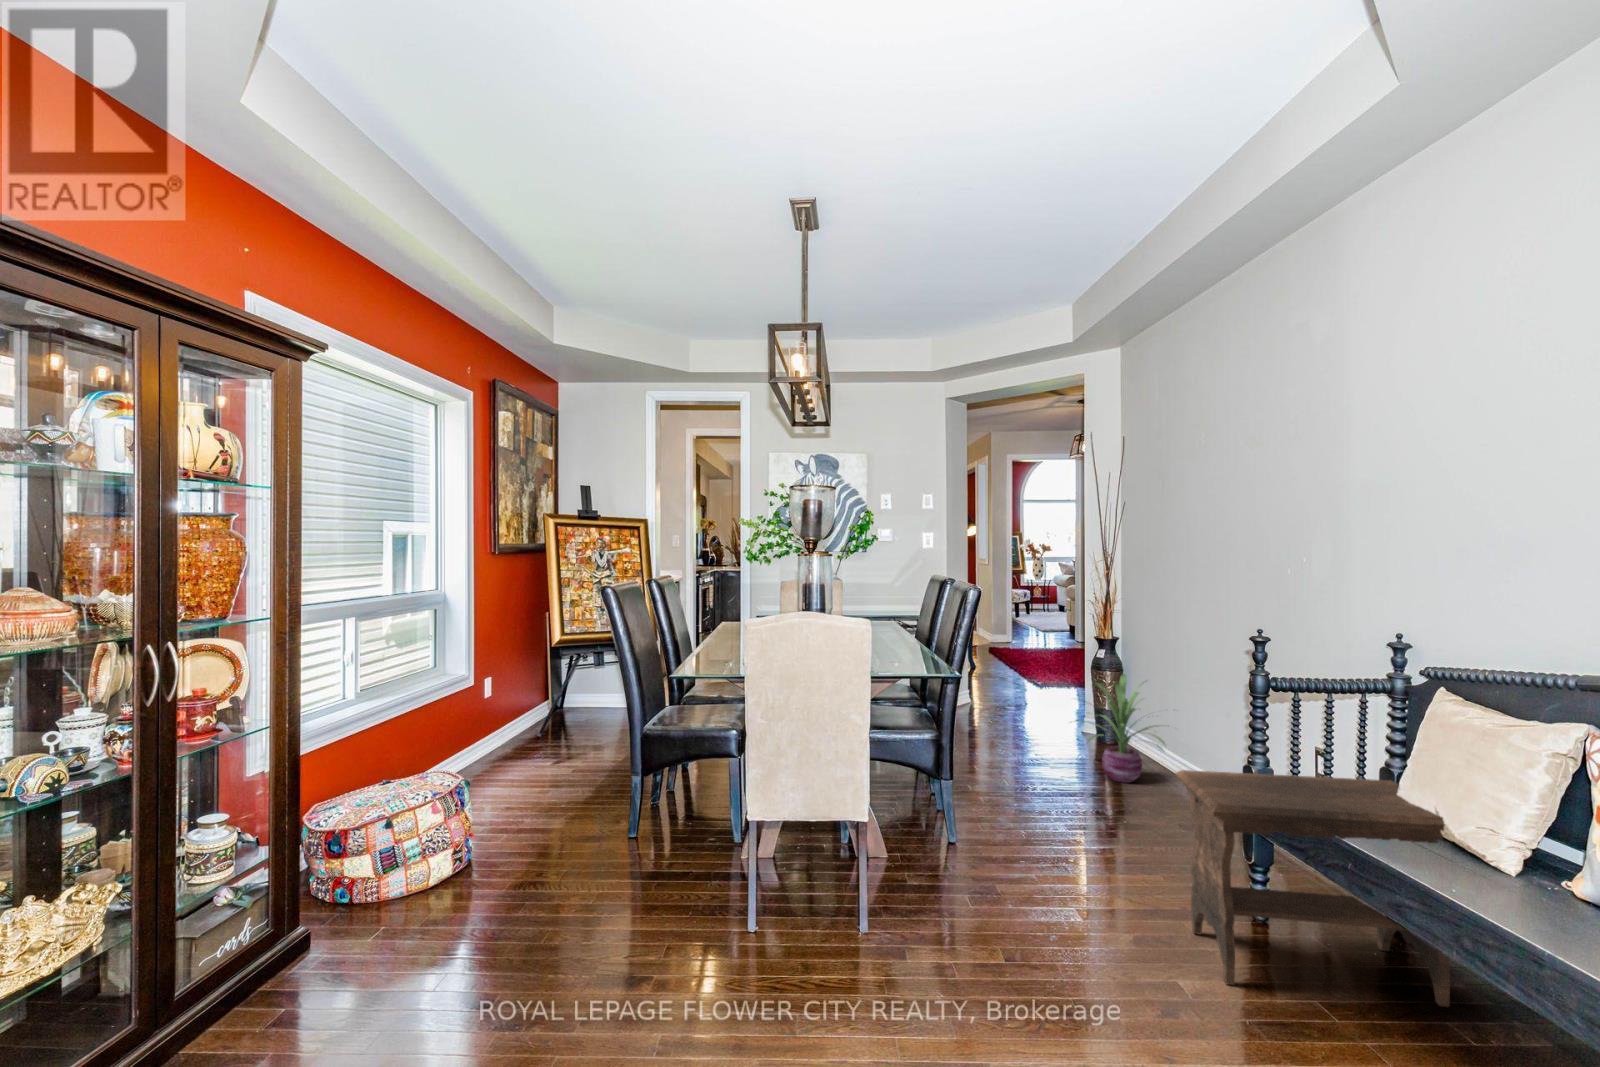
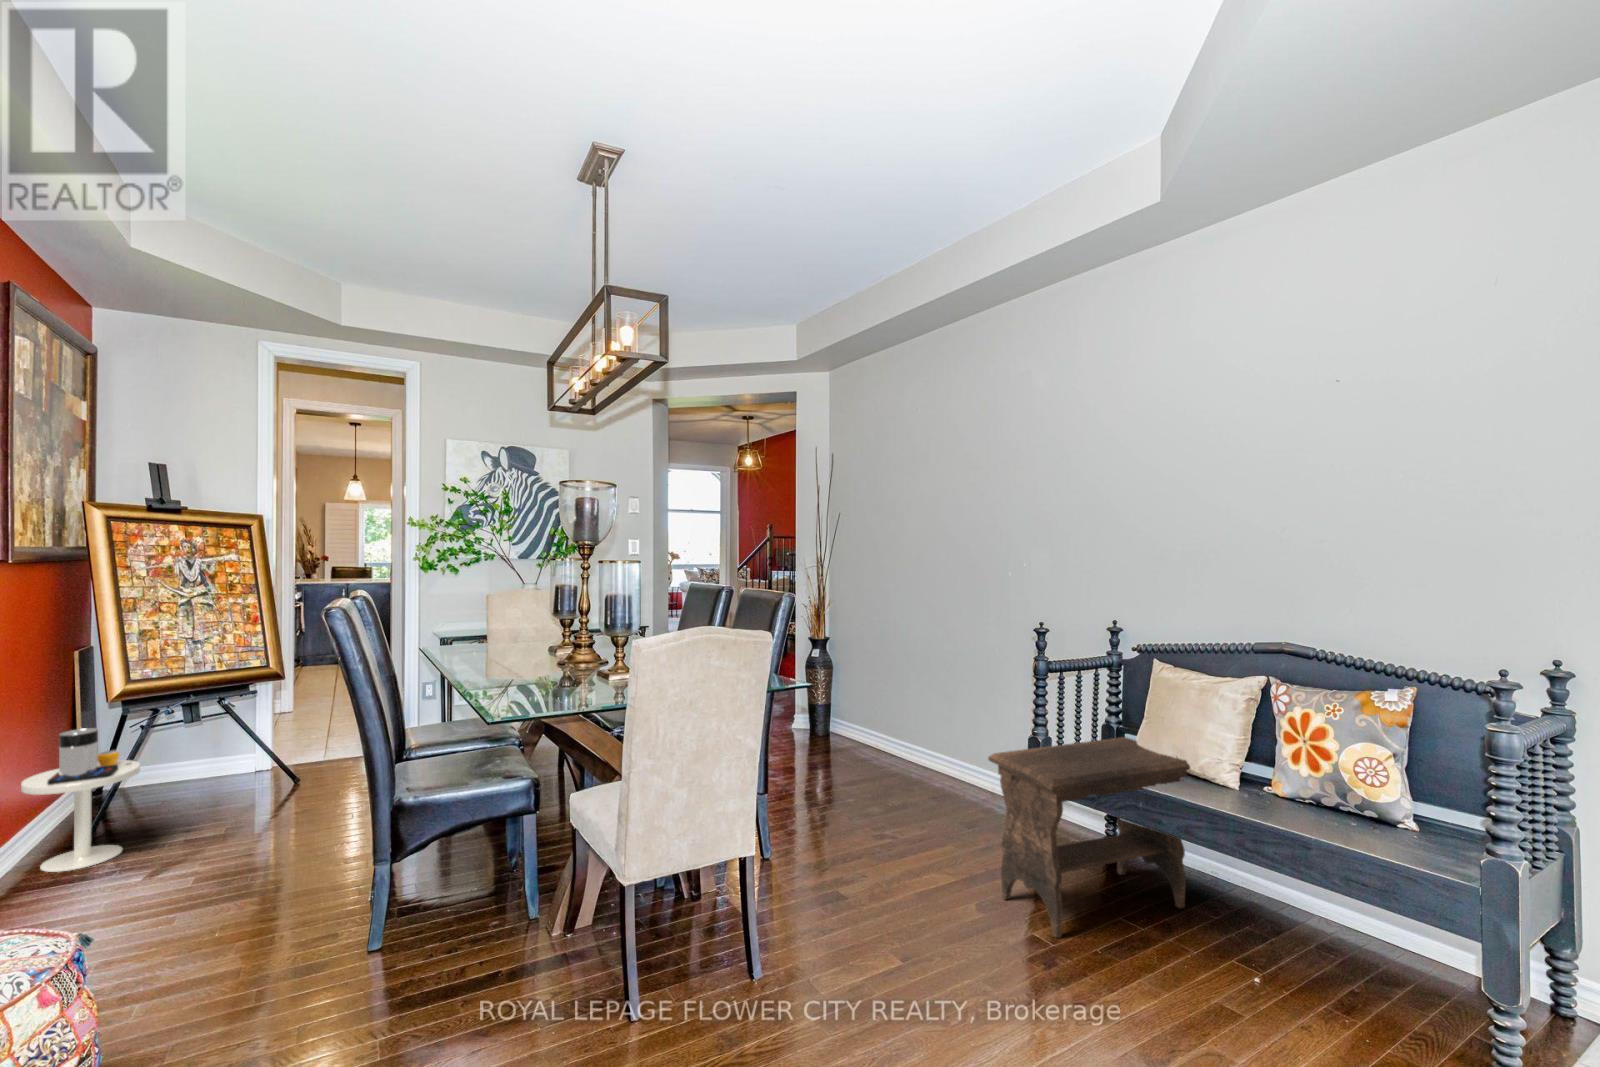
side table: none [508,660,566,750] -> present [21,728,140,872]
decorative plant: present [1087,674,1167,783] -> none [804,669,904,772]

